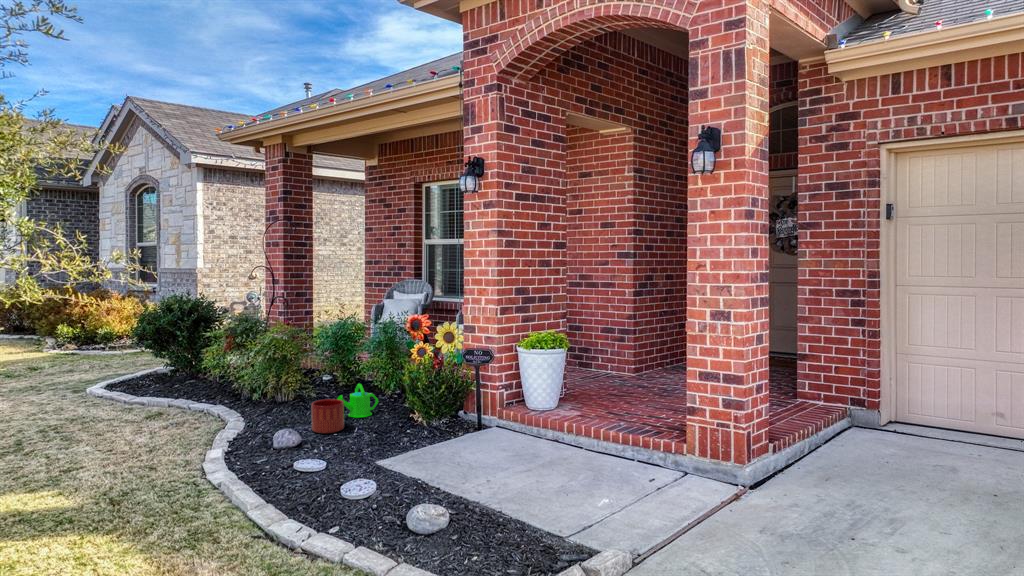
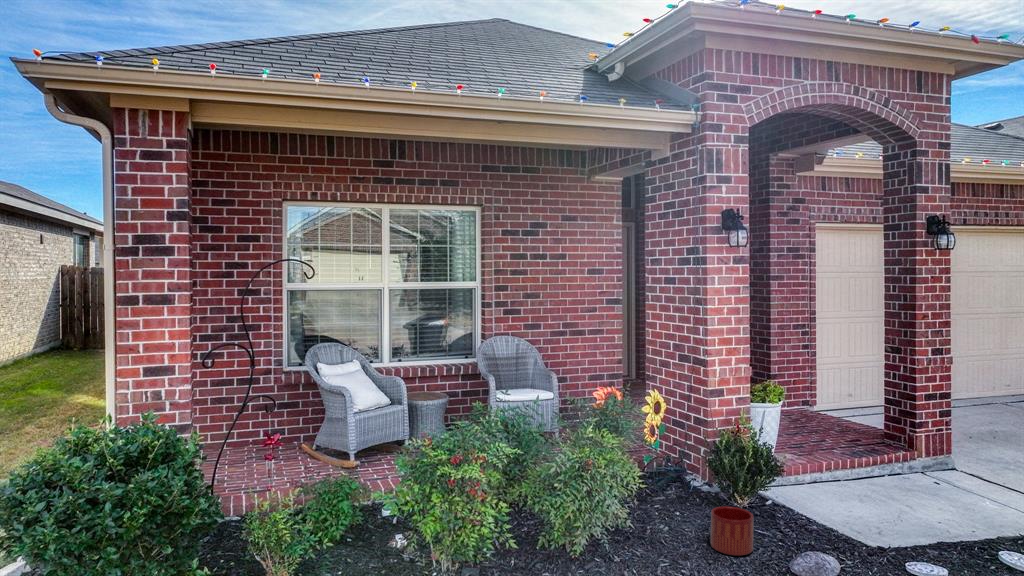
watering can: present [337,384,379,418] -> none [659,484,690,530]

